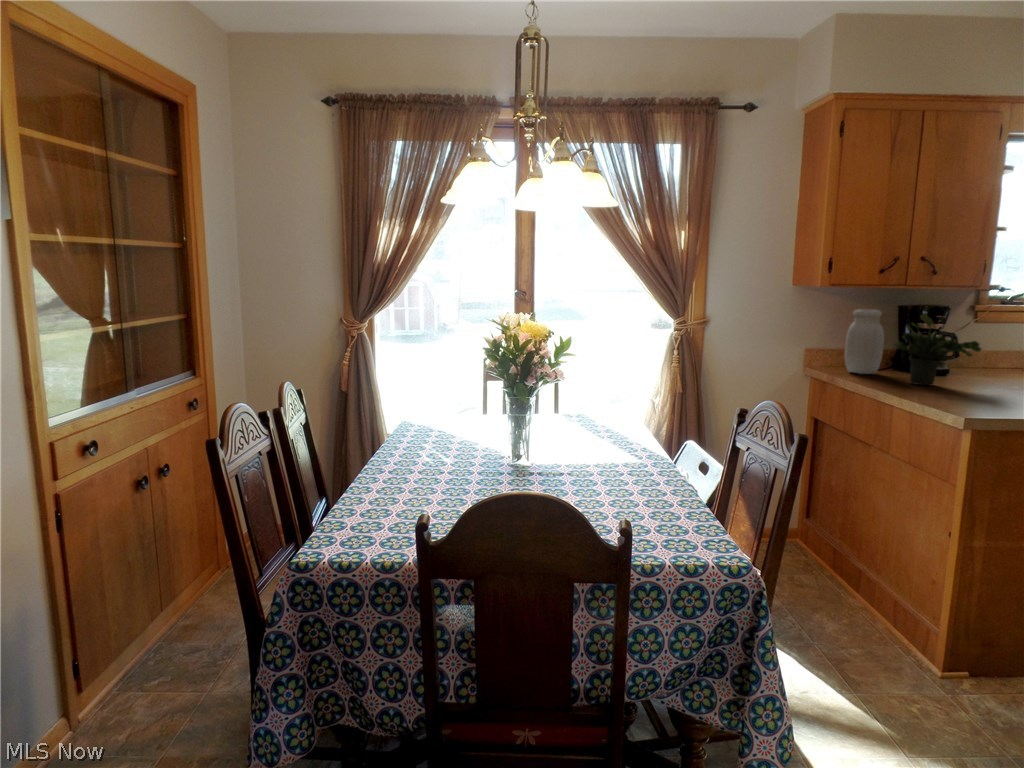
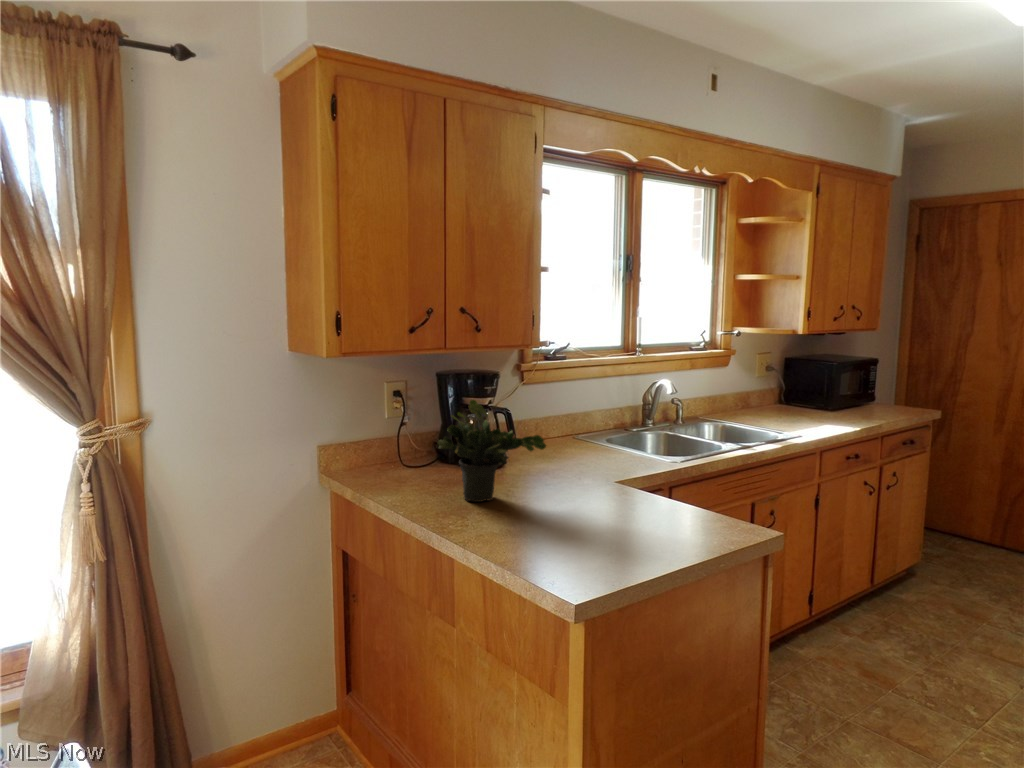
jar: present [845,309,884,374] -> none [375,385,424,481]

